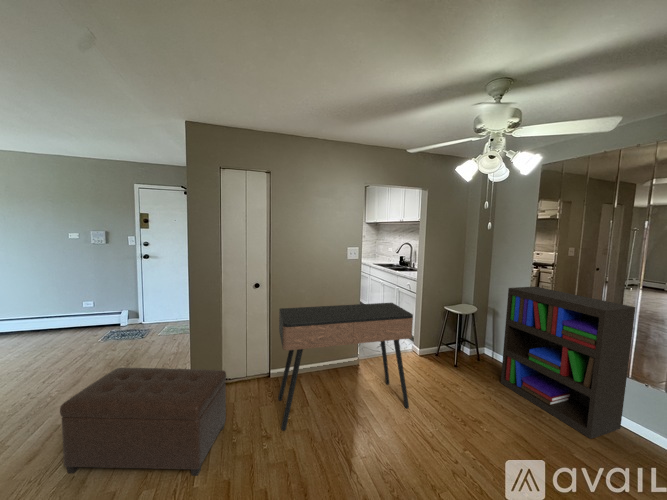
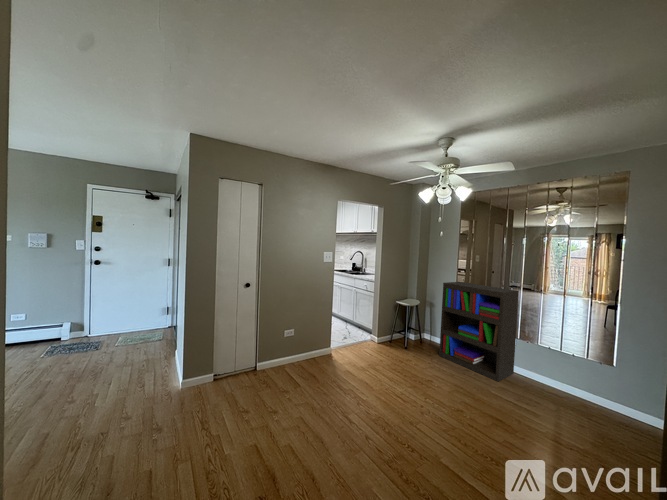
console table: present [278,303,413,430] -> none [273,296,383,405]
ottoman: present [60,368,226,476] -> none [84,358,235,467]

